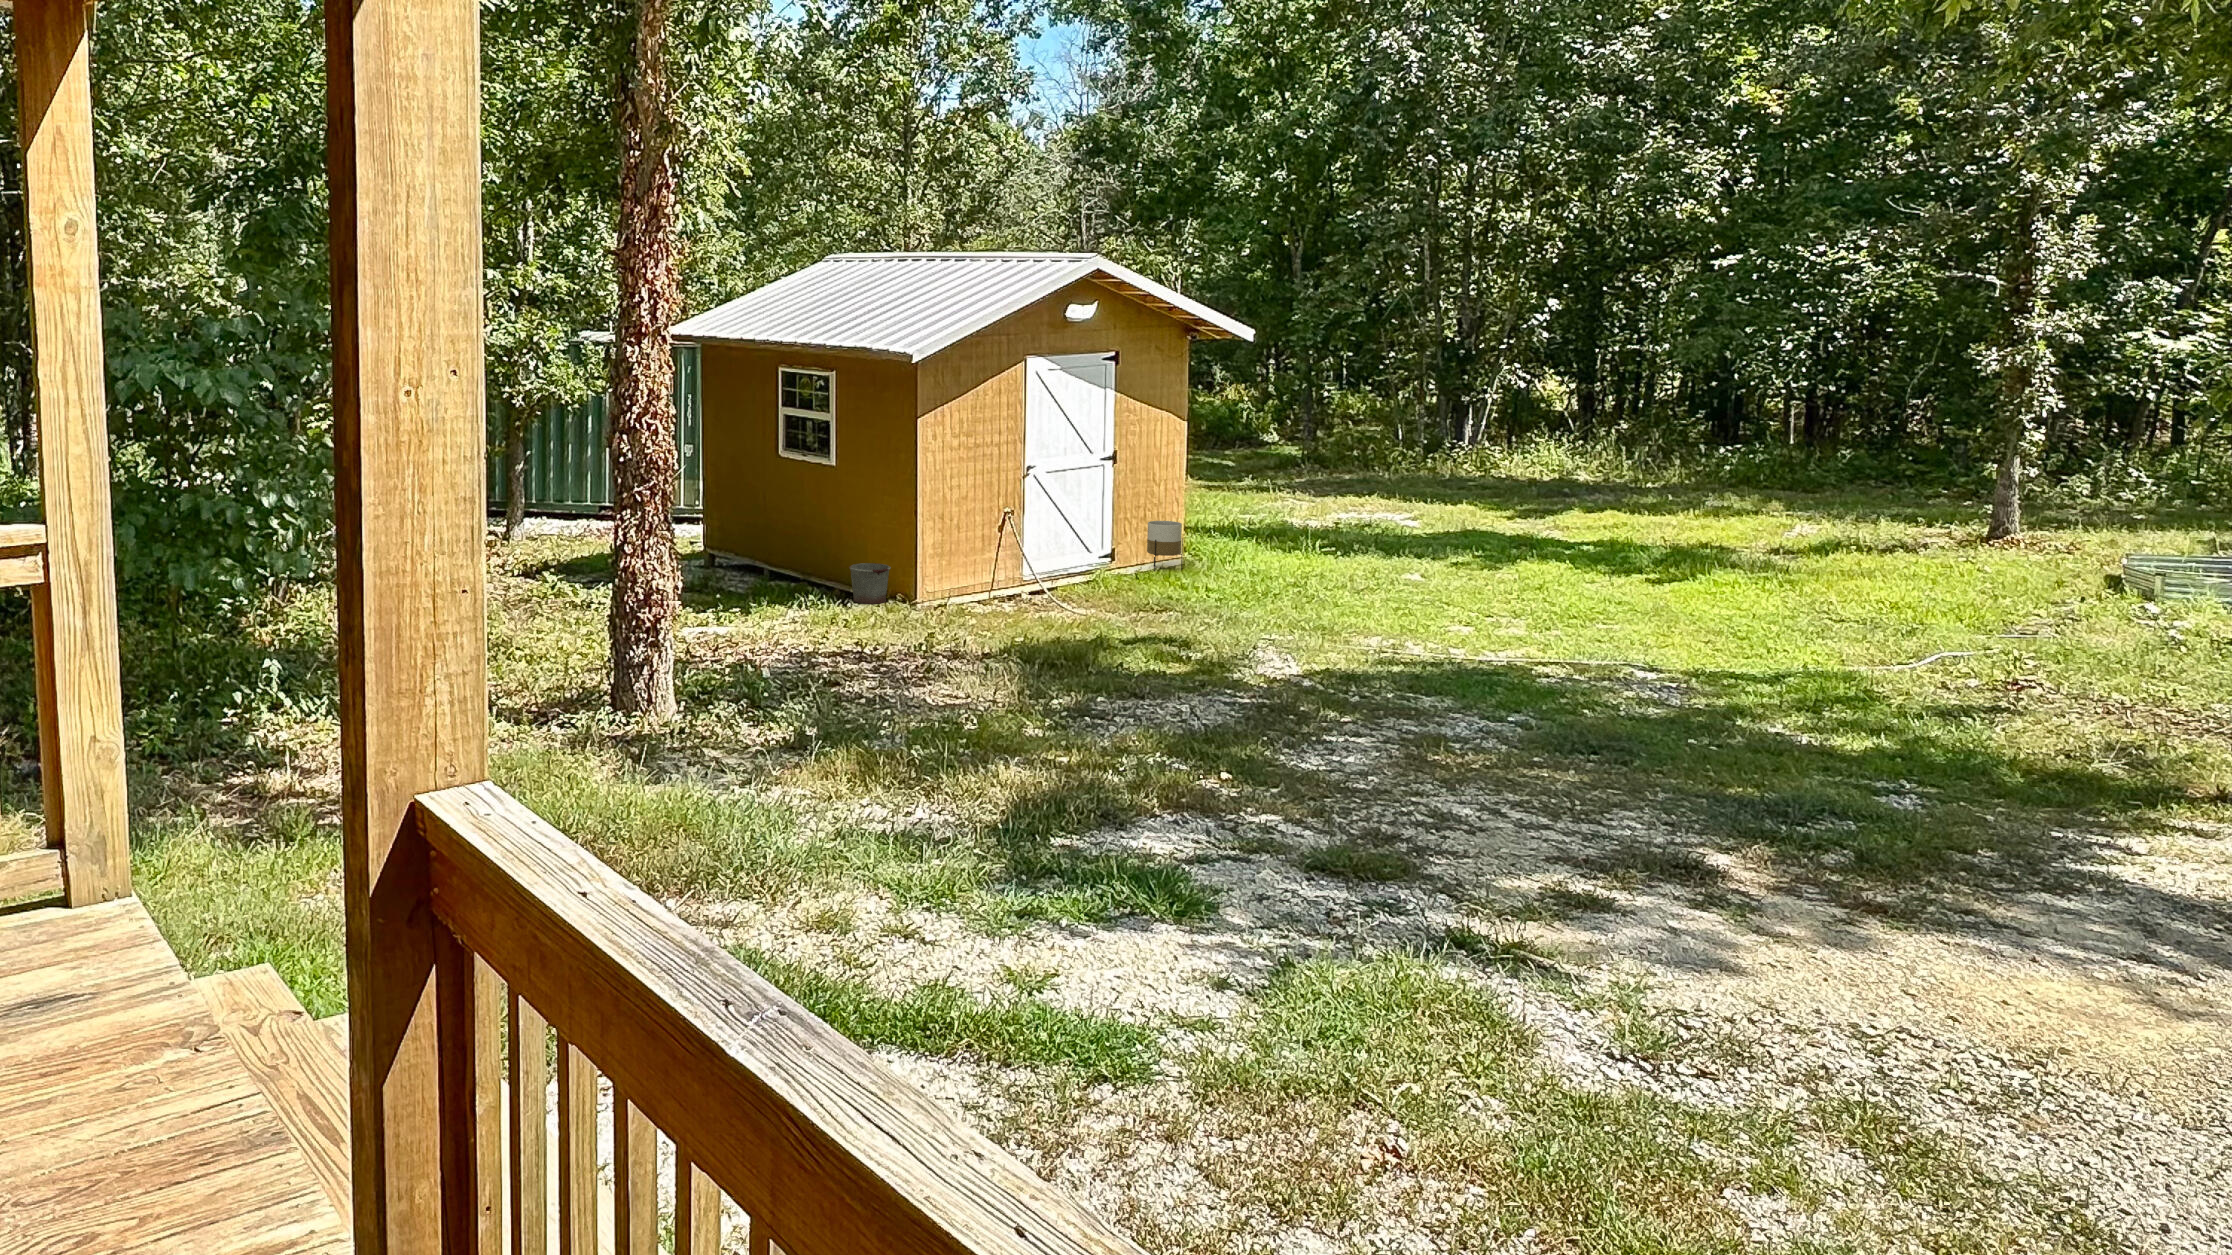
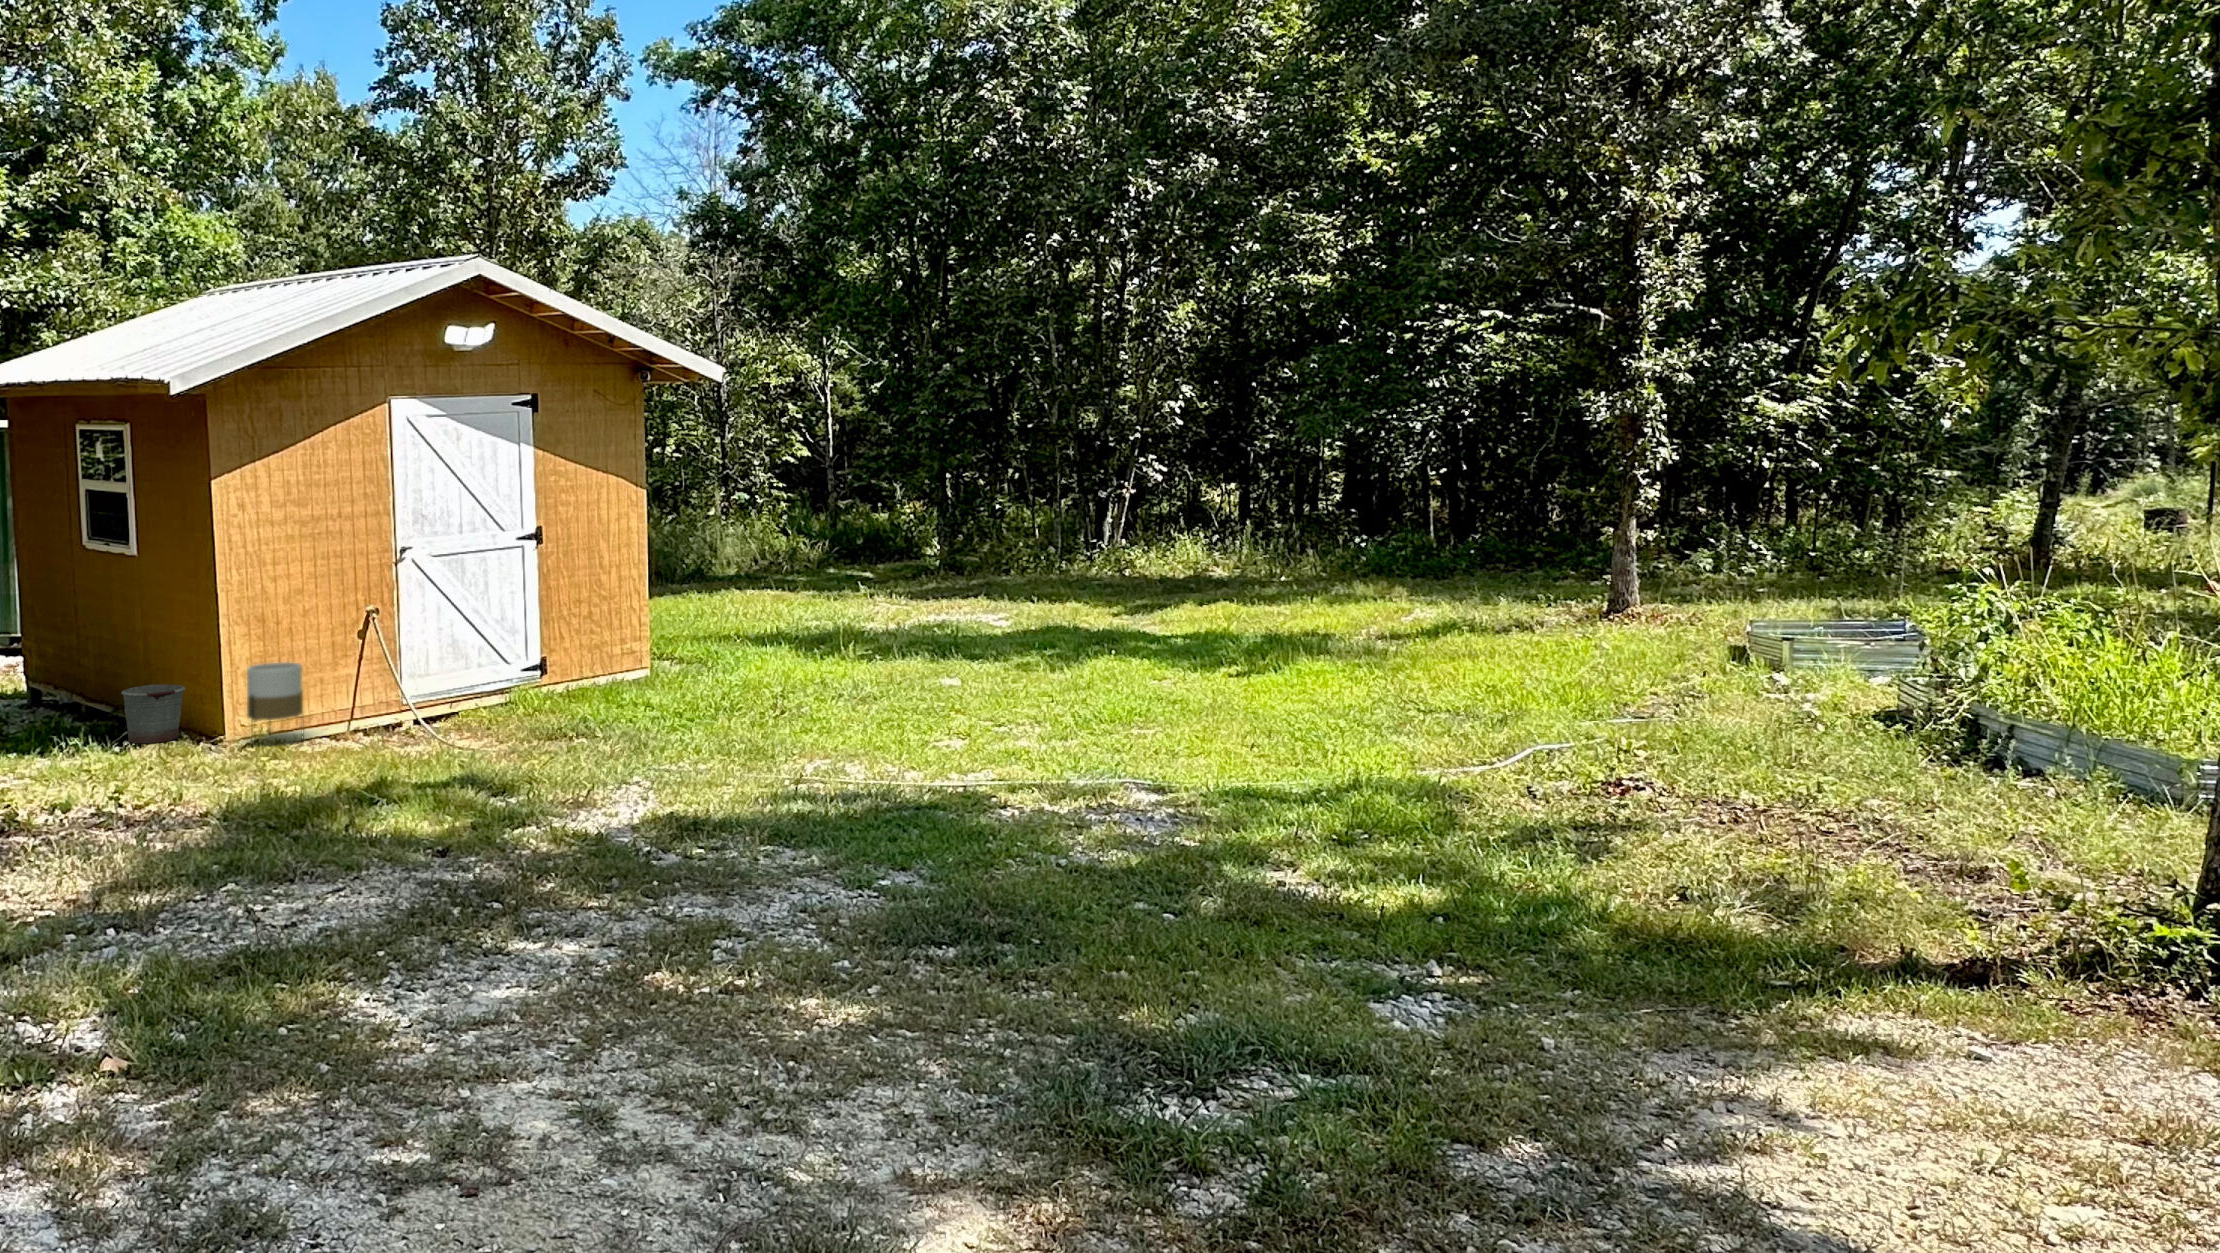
planter: present [1147,521,1183,571] -> present [247,662,303,723]

